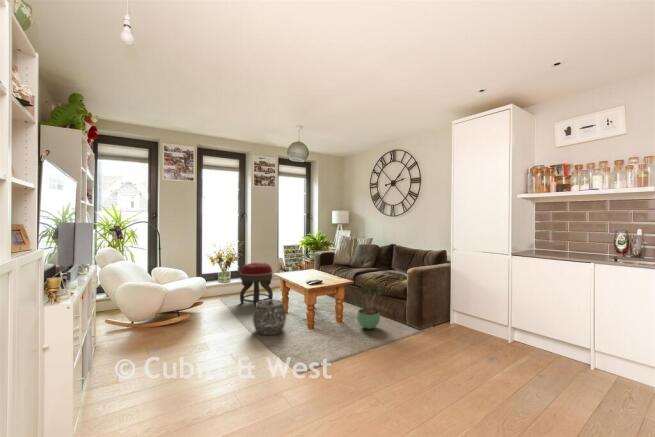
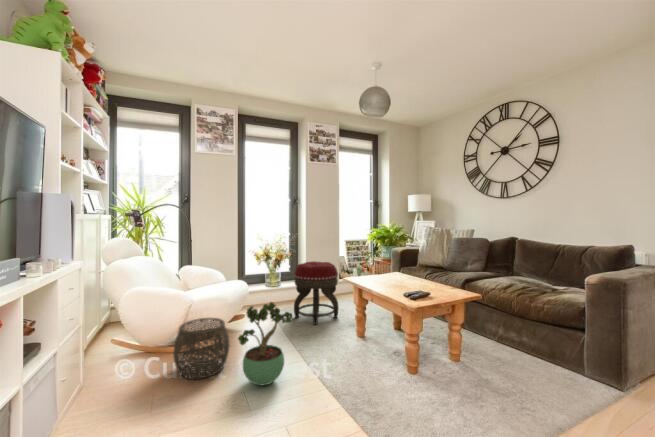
potted plant: present [357,283,384,329] -> present [238,302,292,385]
woven basket: present [253,300,286,335] -> present [173,318,230,379]

